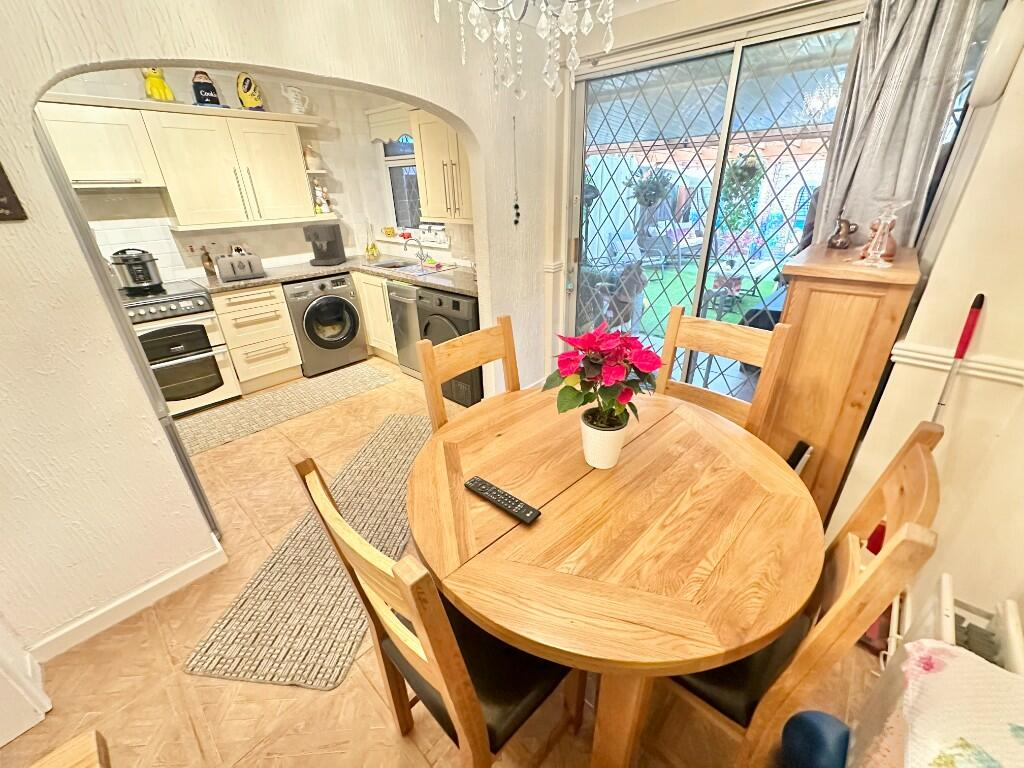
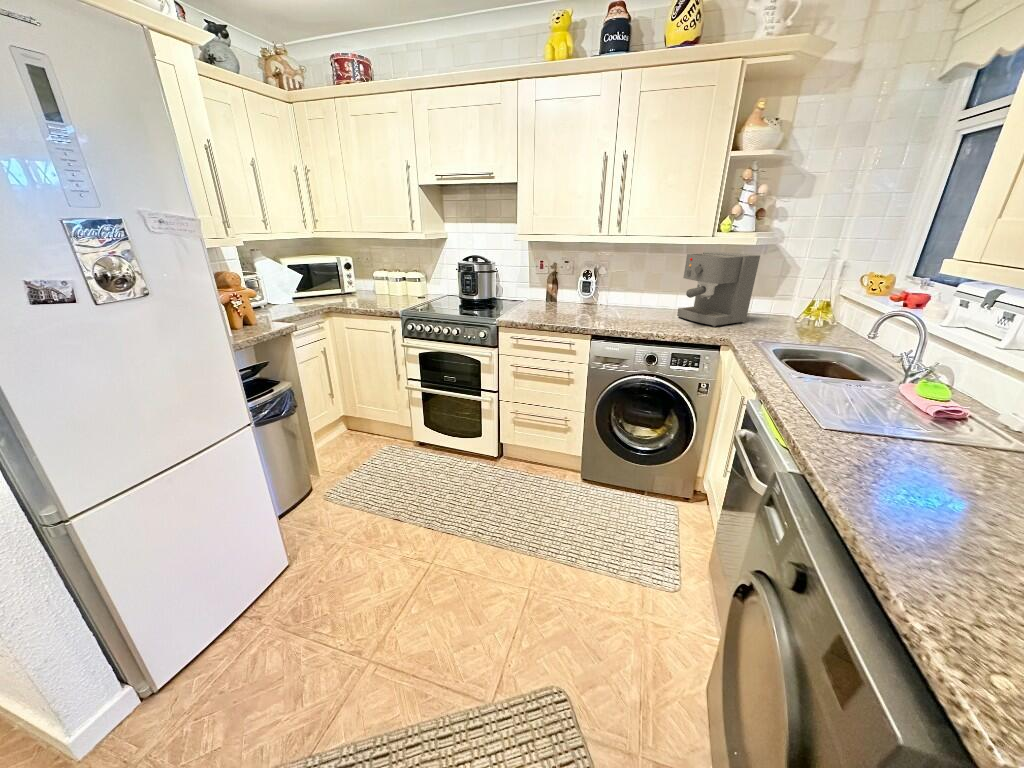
toaster: present [215,252,266,282] -> none [538,278,605,321]

